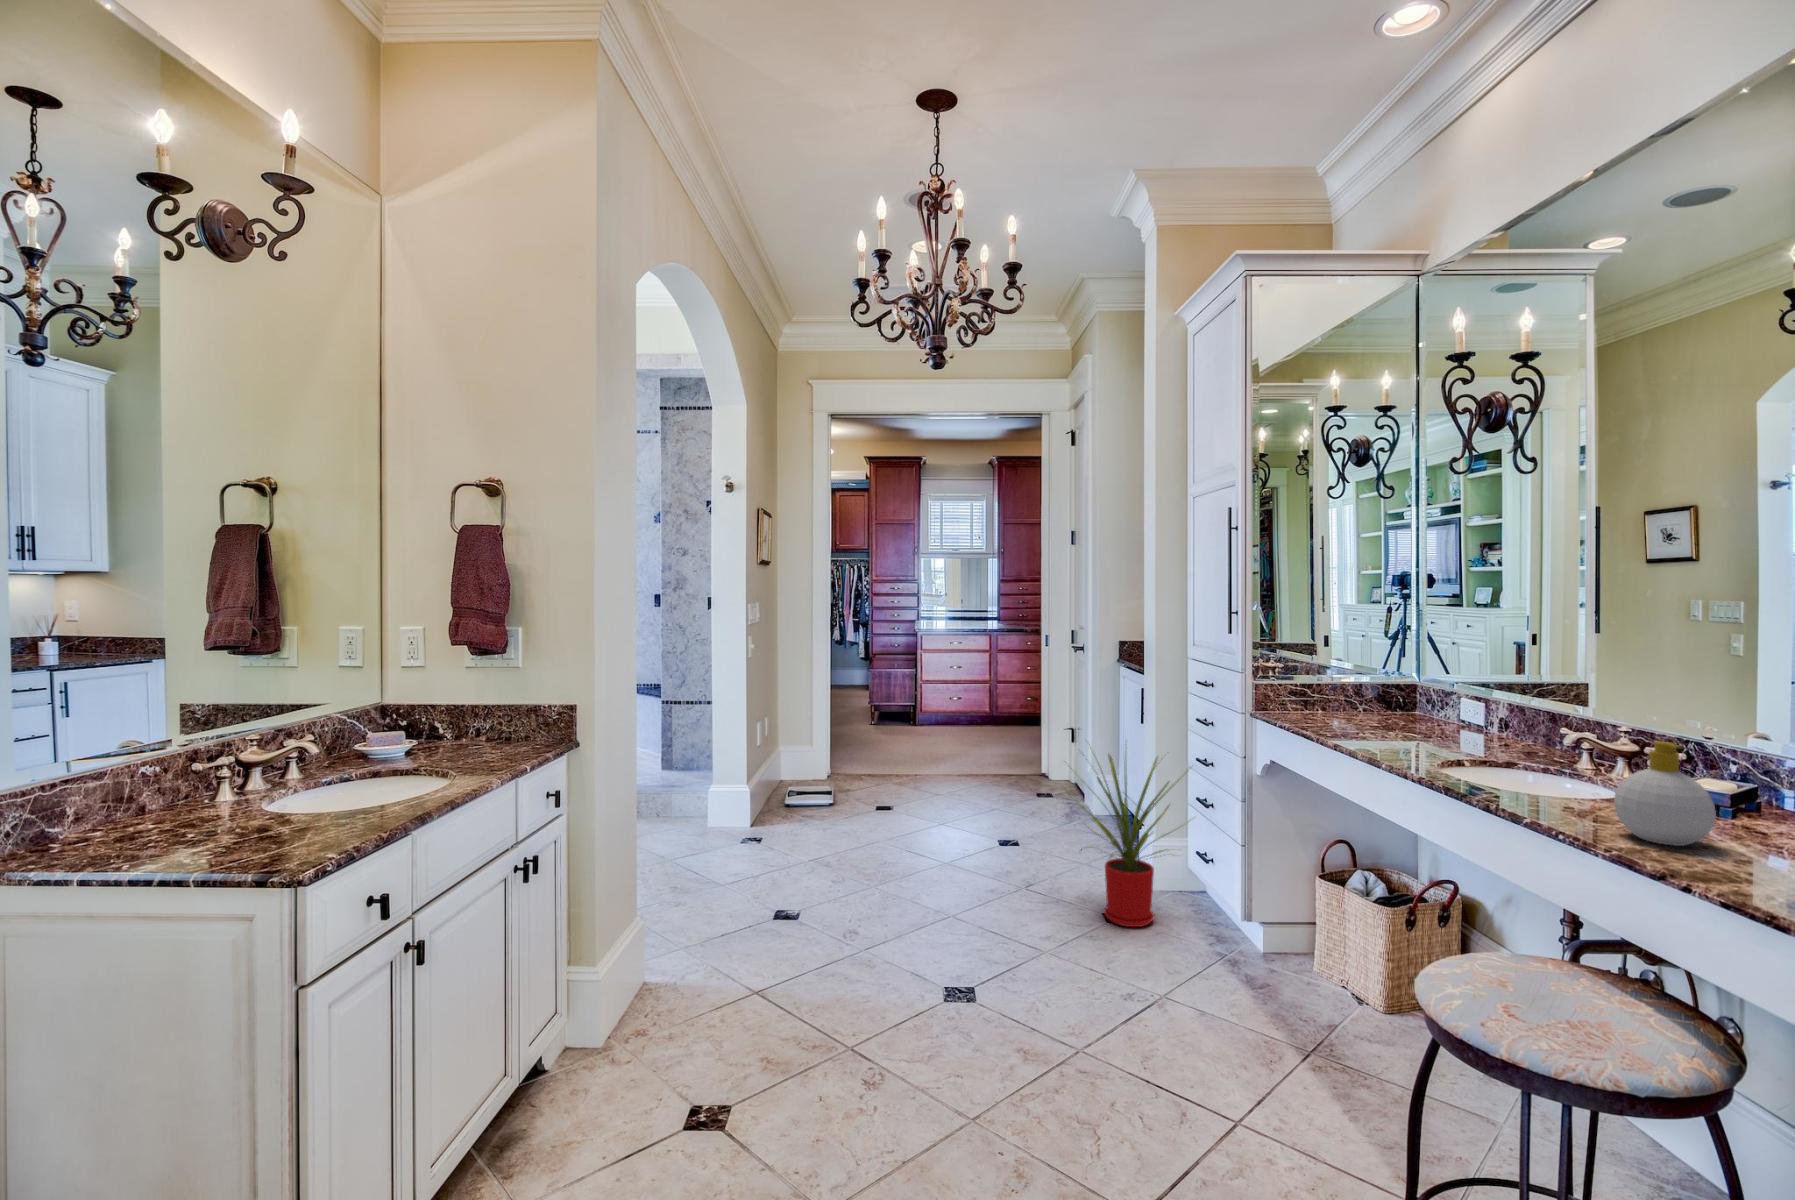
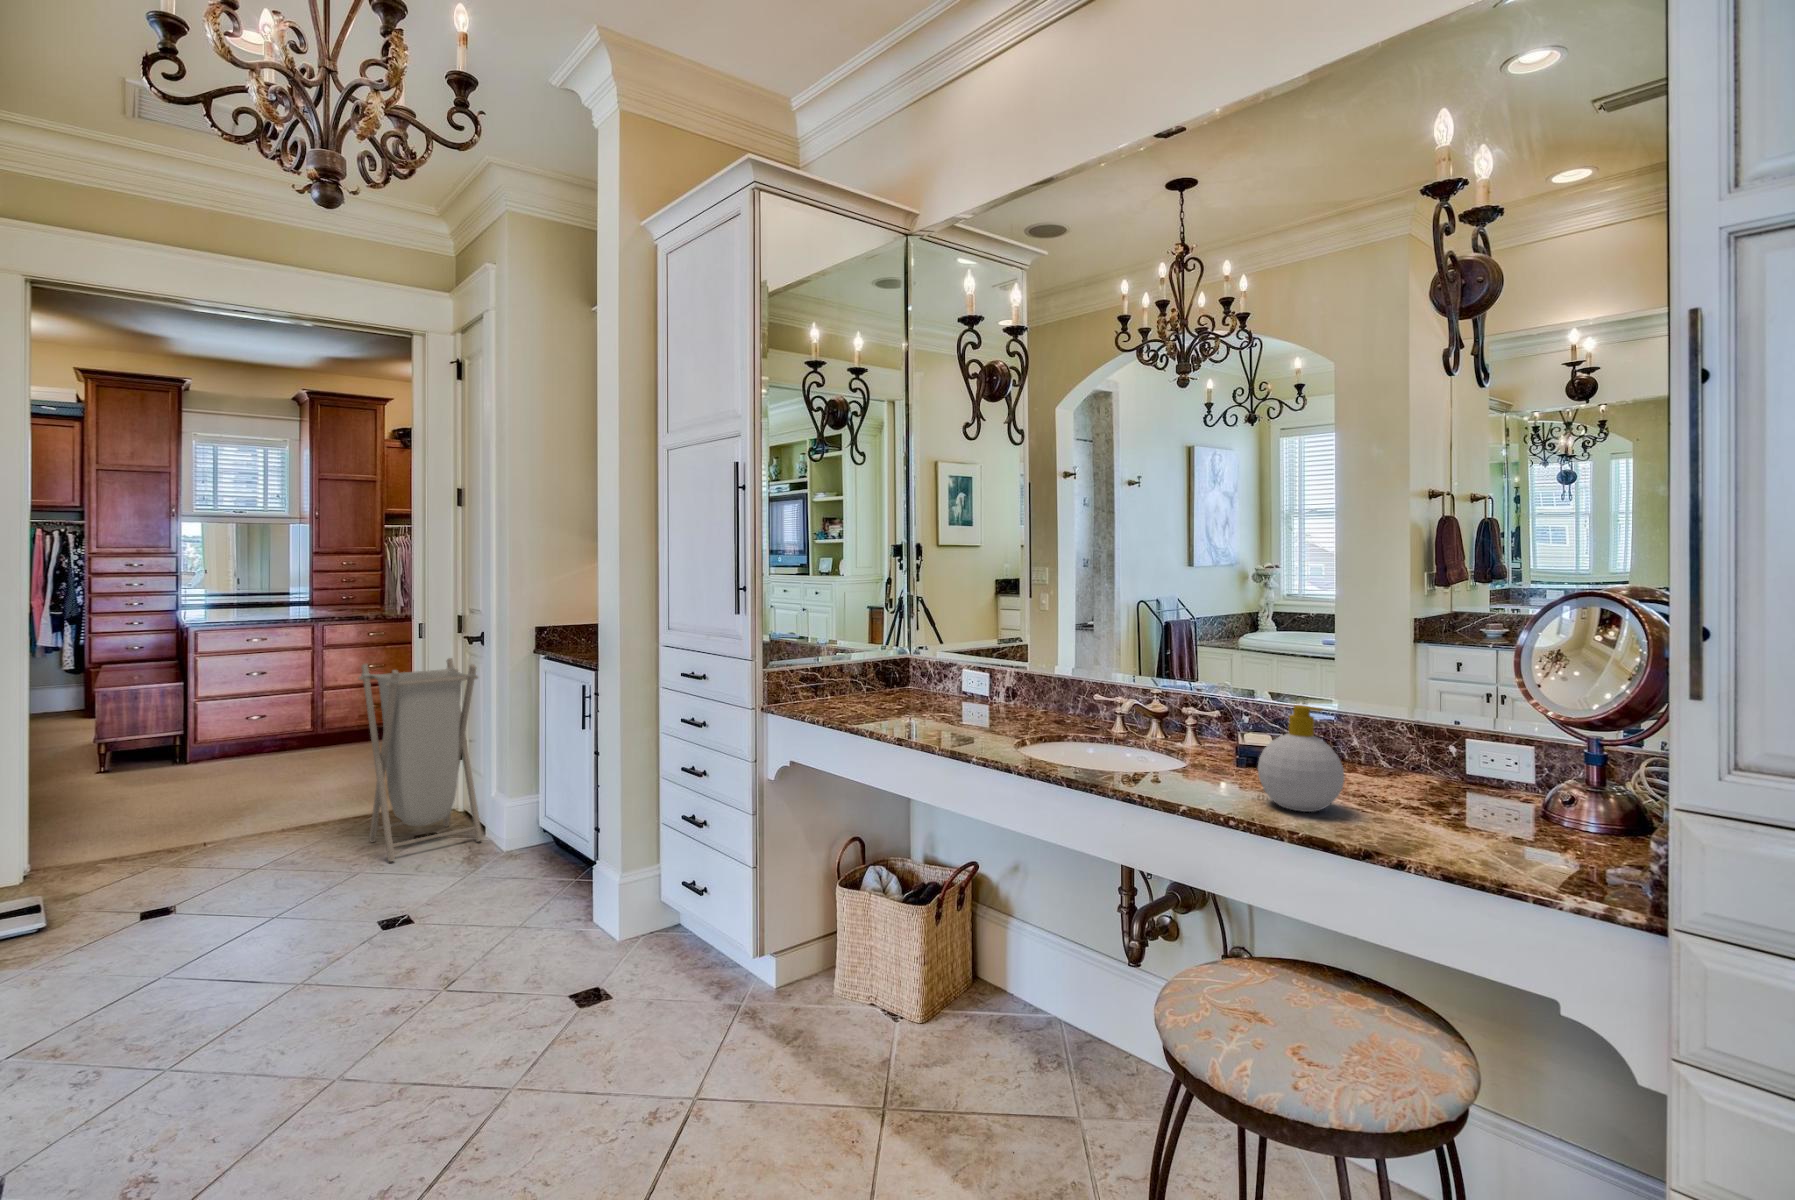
laundry hamper: none [1001,662,1078,805] -> present [358,658,483,862]
house plant: present [1072,747,1180,927] -> none [503,756,691,1012]

